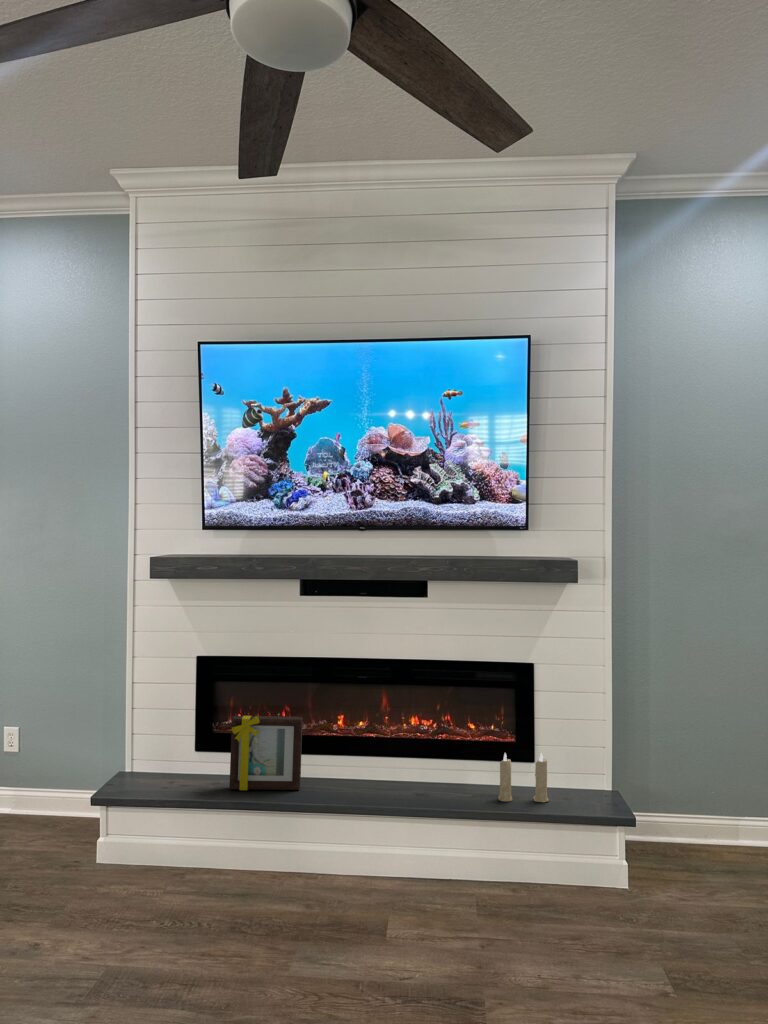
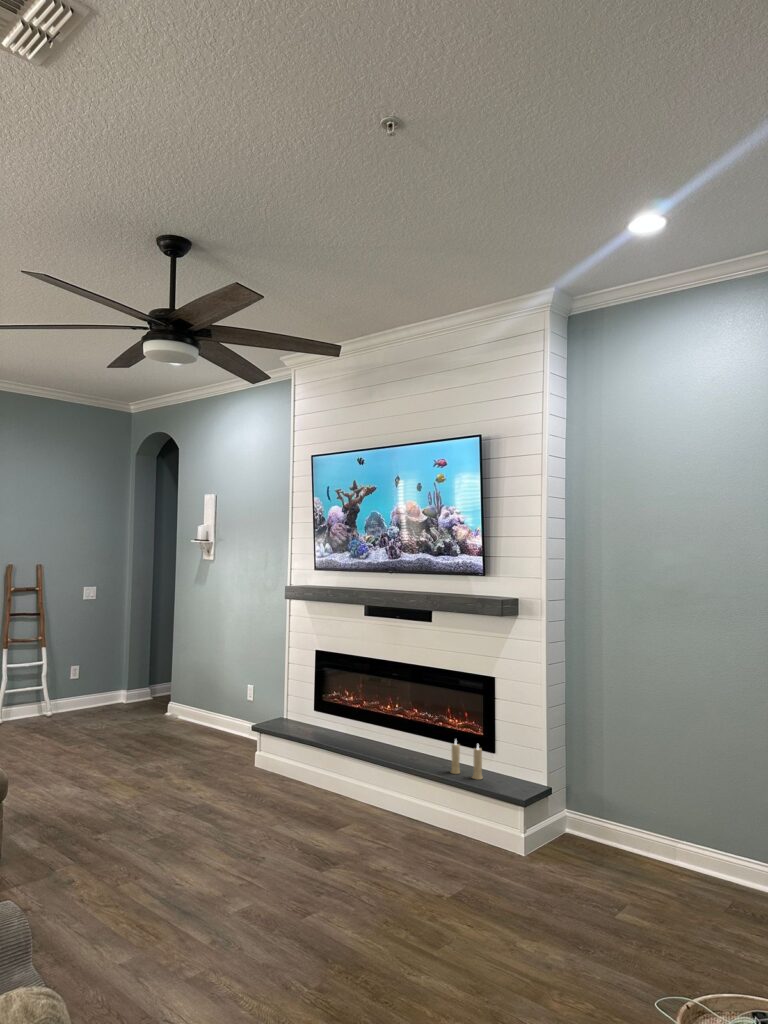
picture frame: present [229,716,303,790] -> none [314,690,355,743]

